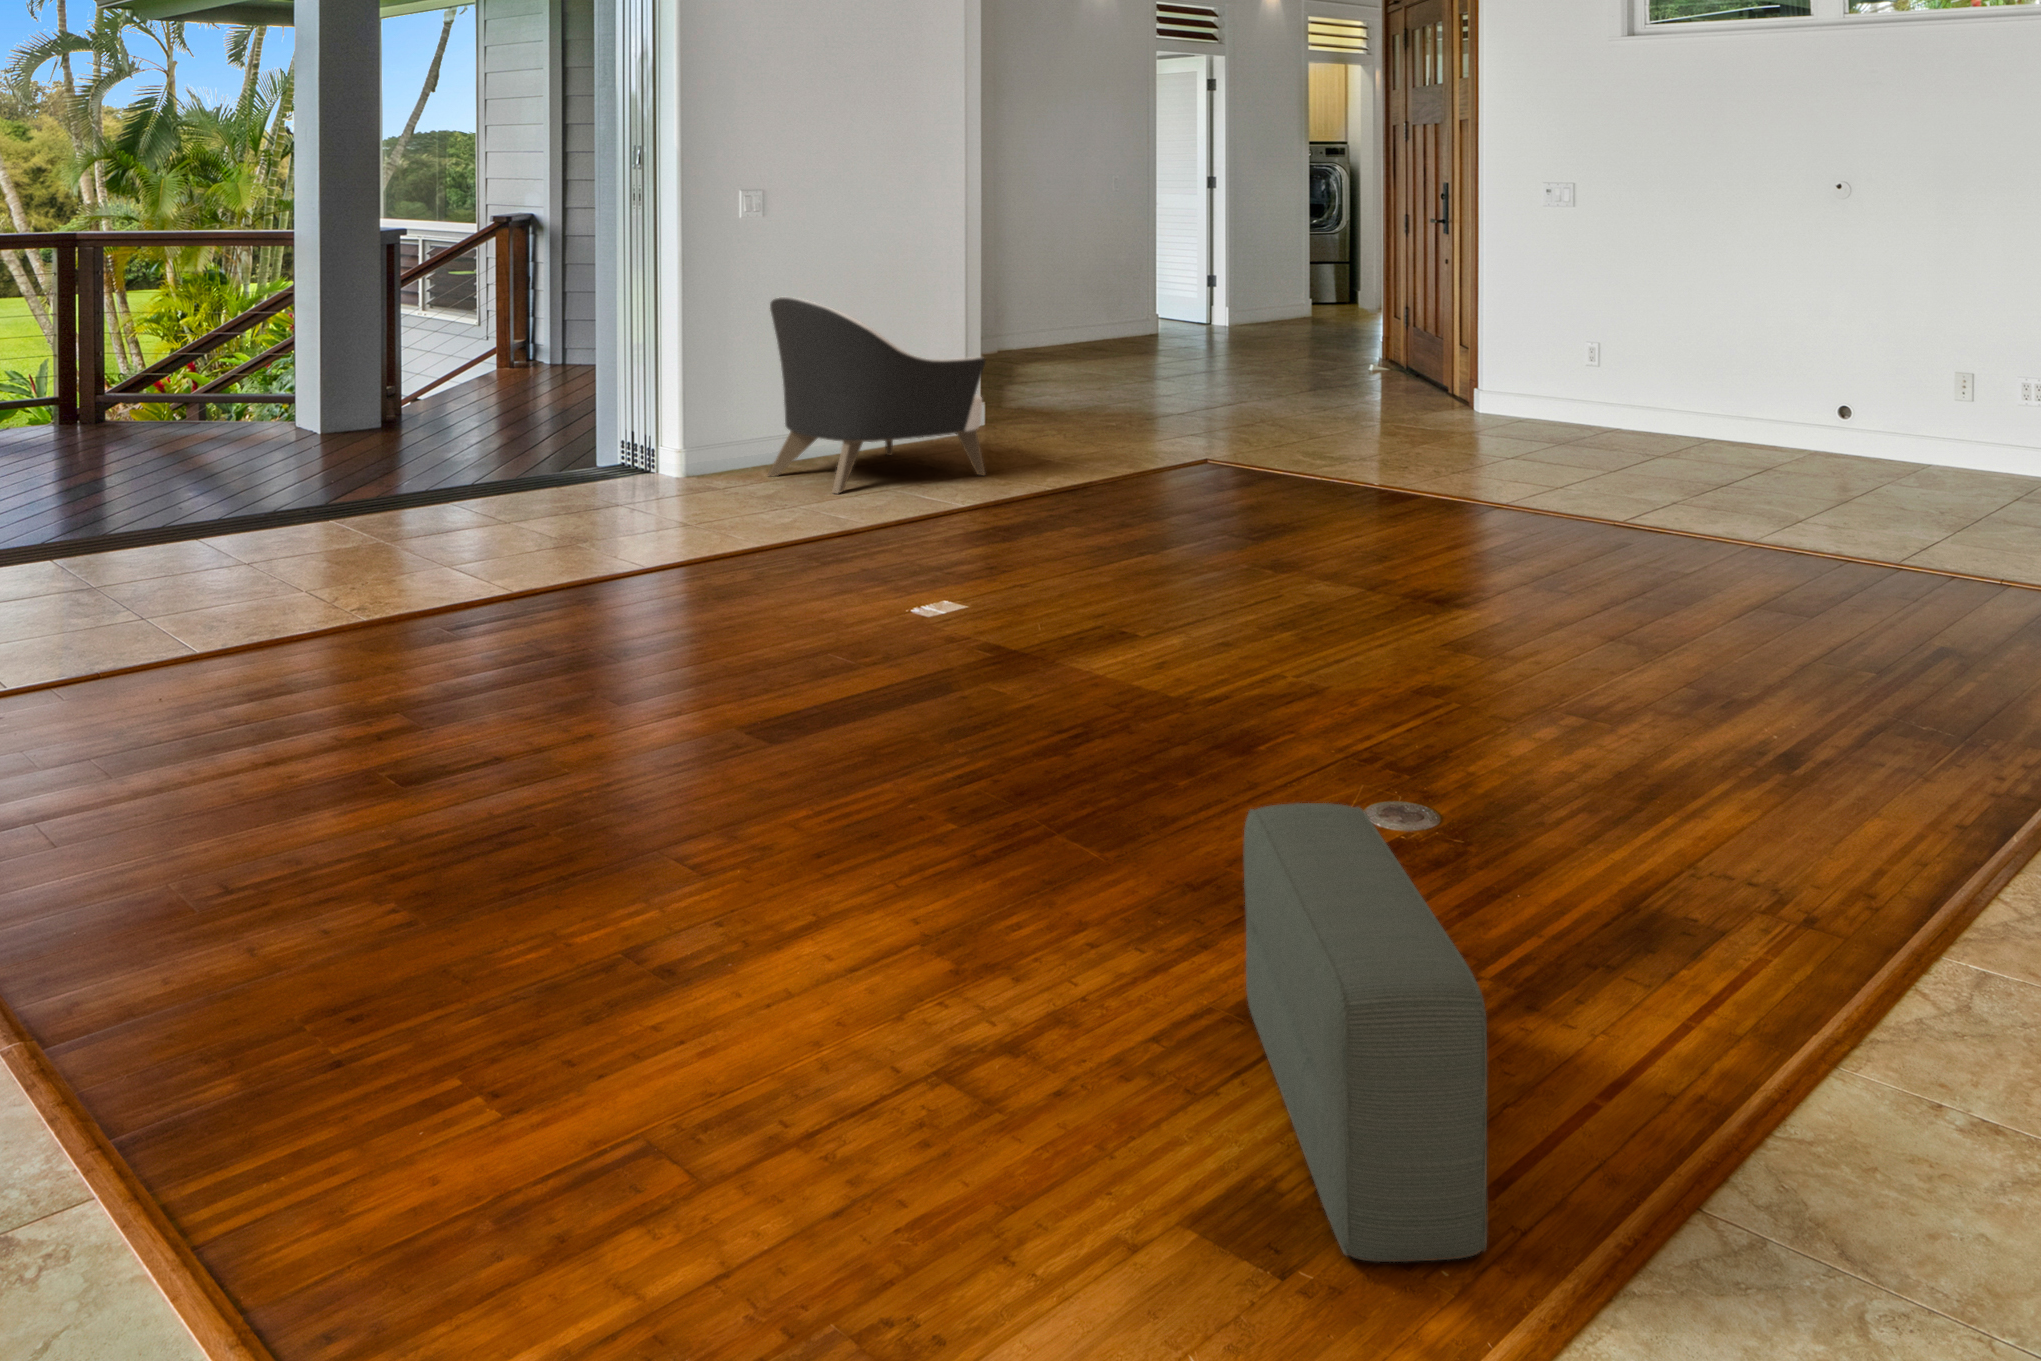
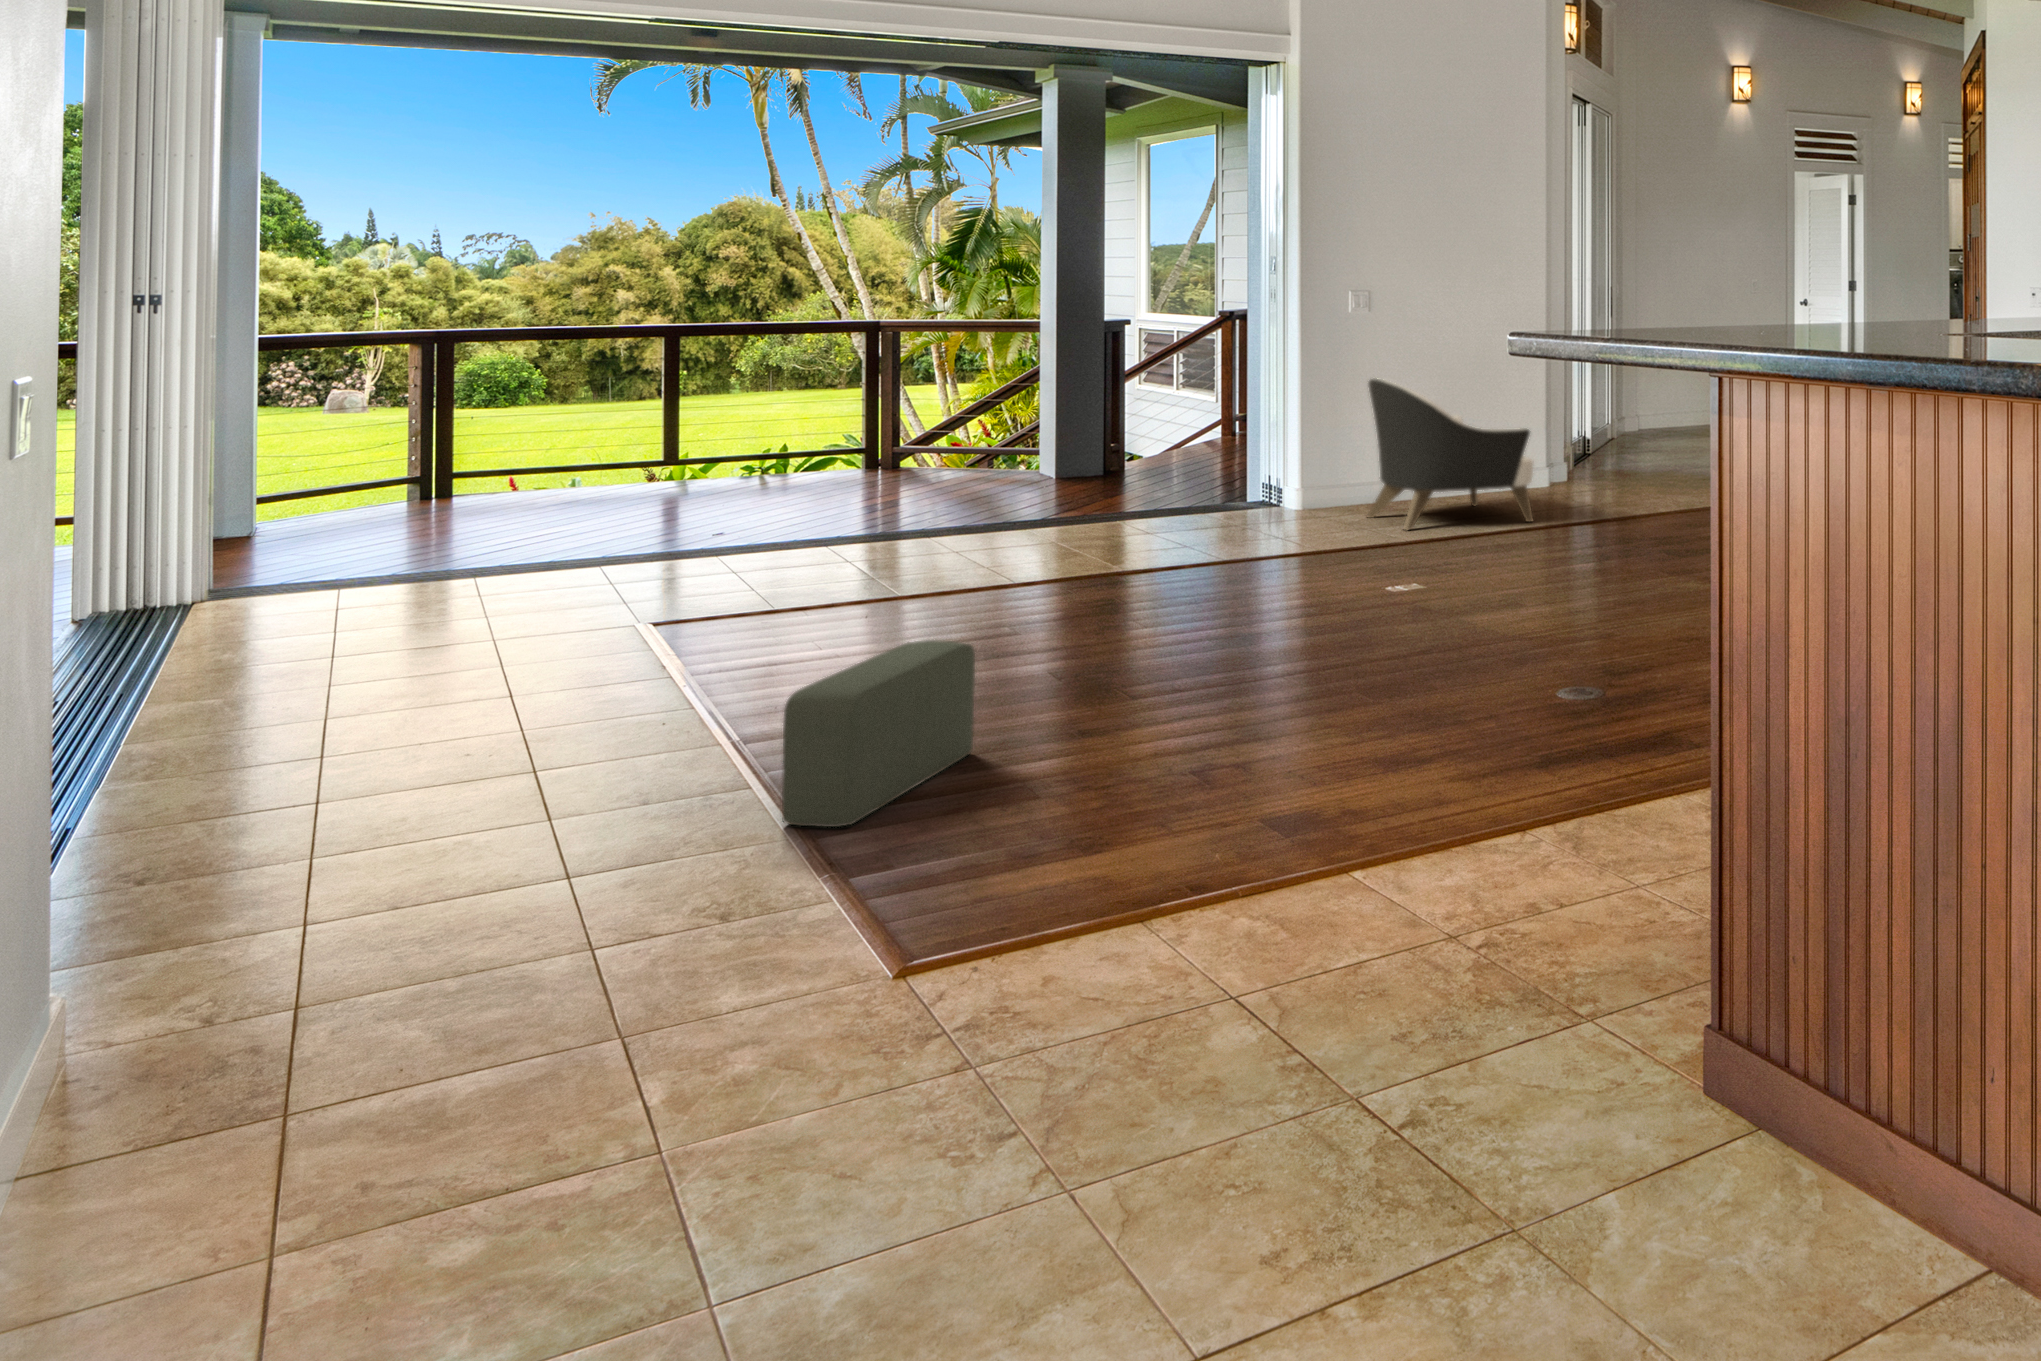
pouf: present [1244,803,1487,1262] -> present [782,640,975,827]

